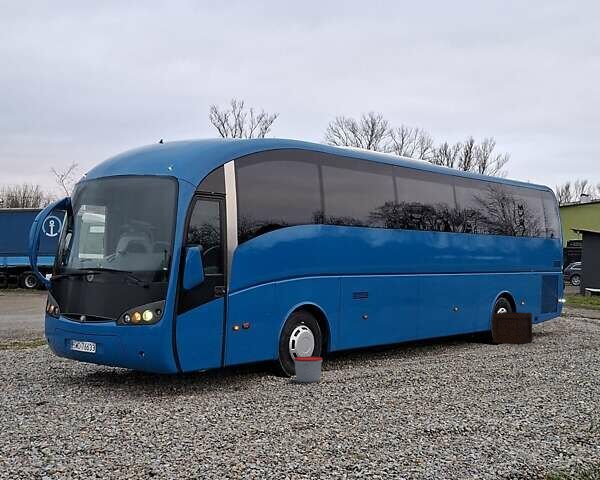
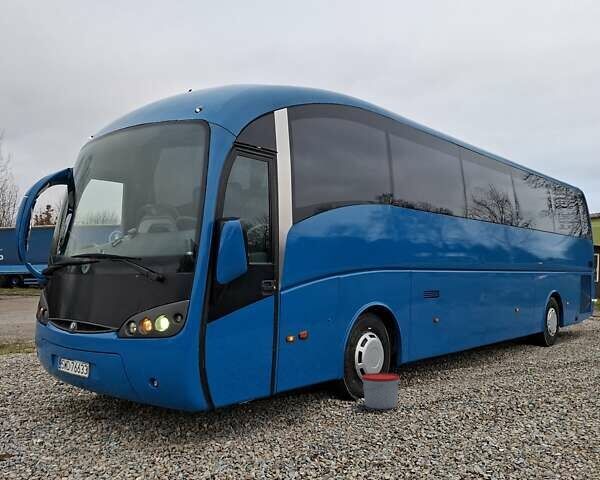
wooden crate: present [493,312,533,344] -> none [546,313,588,348]

